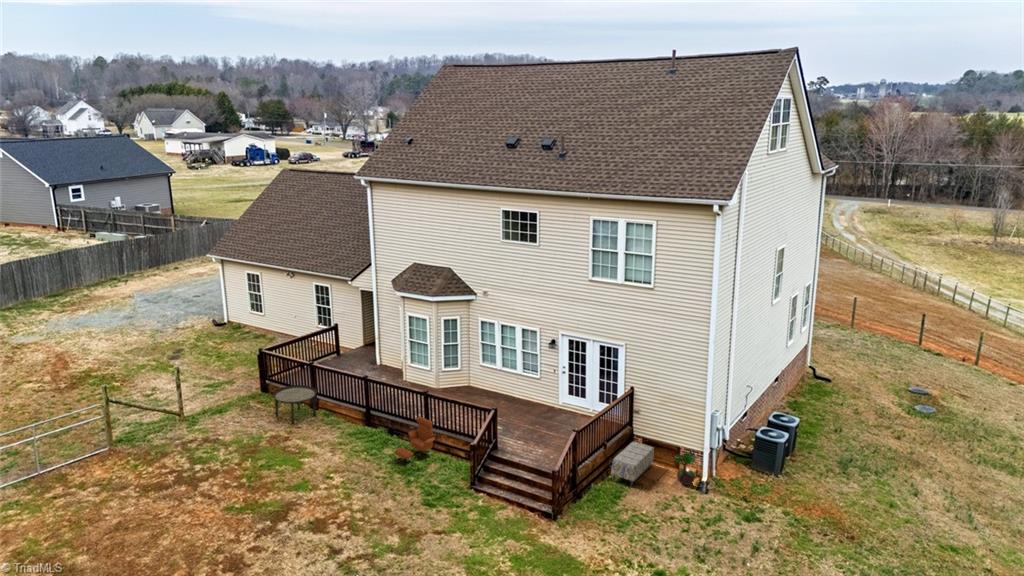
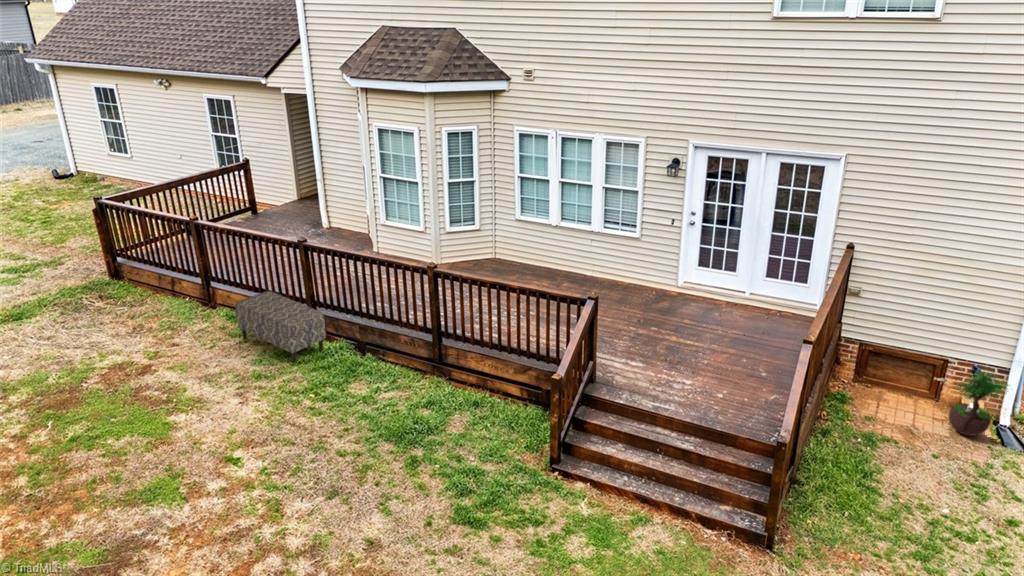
round table: present [272,385,317,424] -> none [117,263,210,338]
lounge chair: present [395,417,435,466] -> none [372,317,453,422]
bench: present [611,442,654,487] -> present [235,291,326,363]

